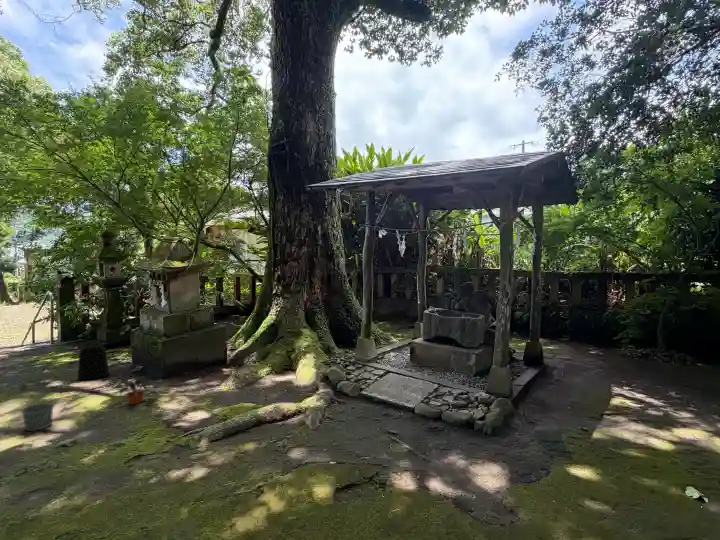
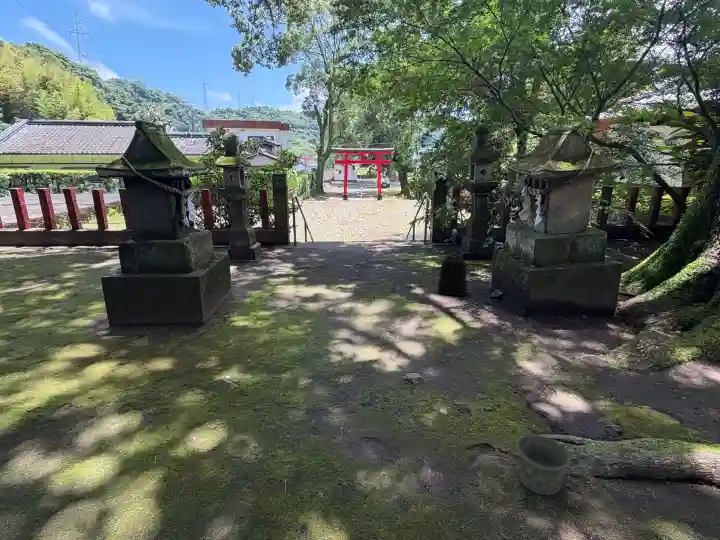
potted plant: present [120,376,147,404] -> none [472,312,511,346]
bucket: present [21,403,54,431] -> present [516,434,571,495]

